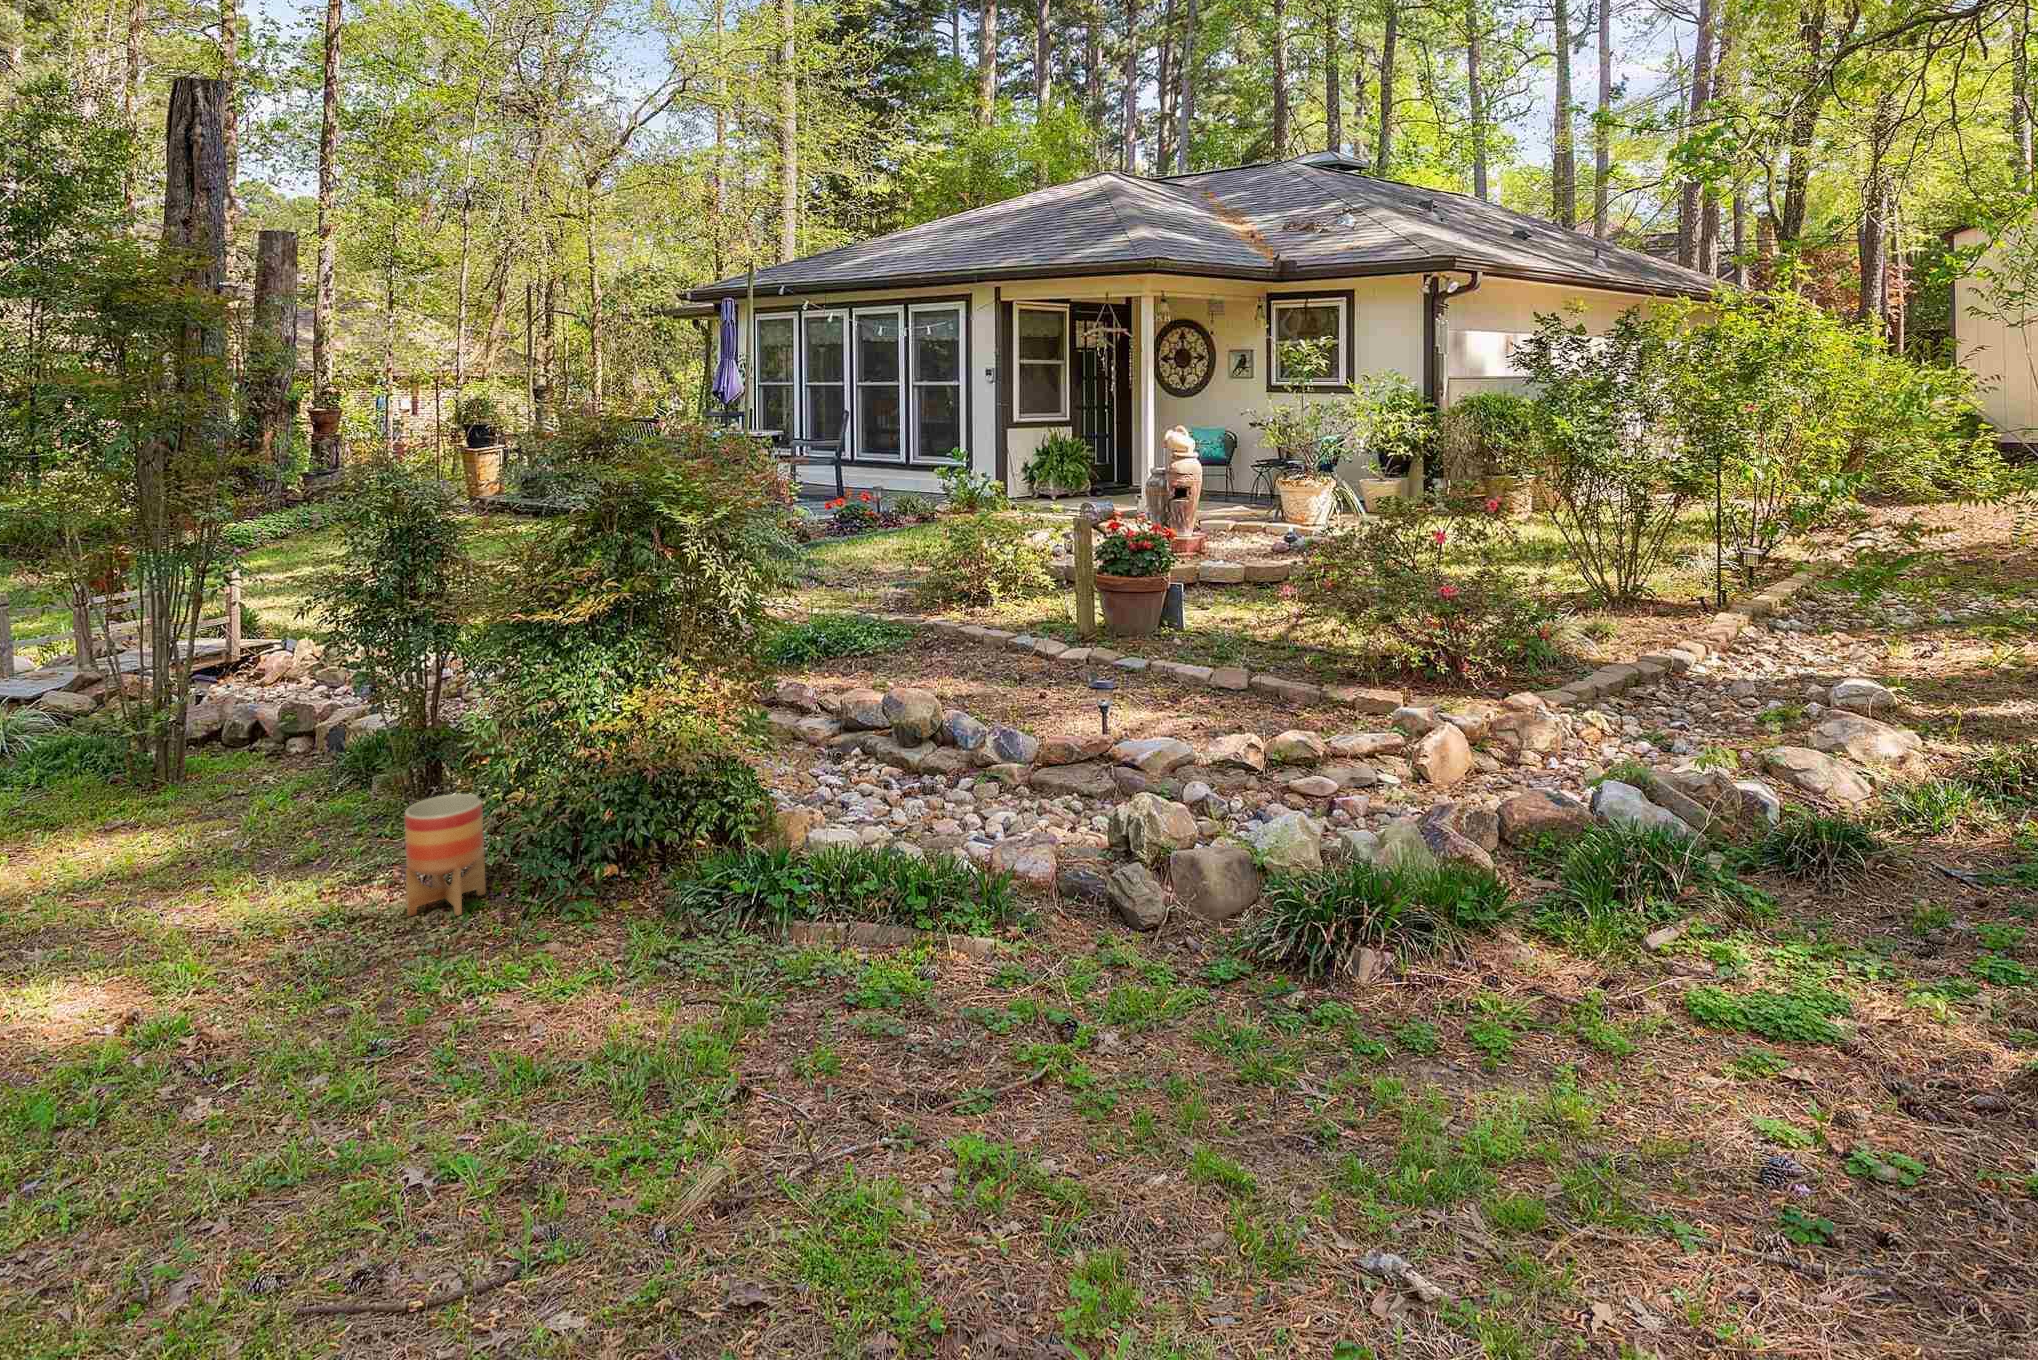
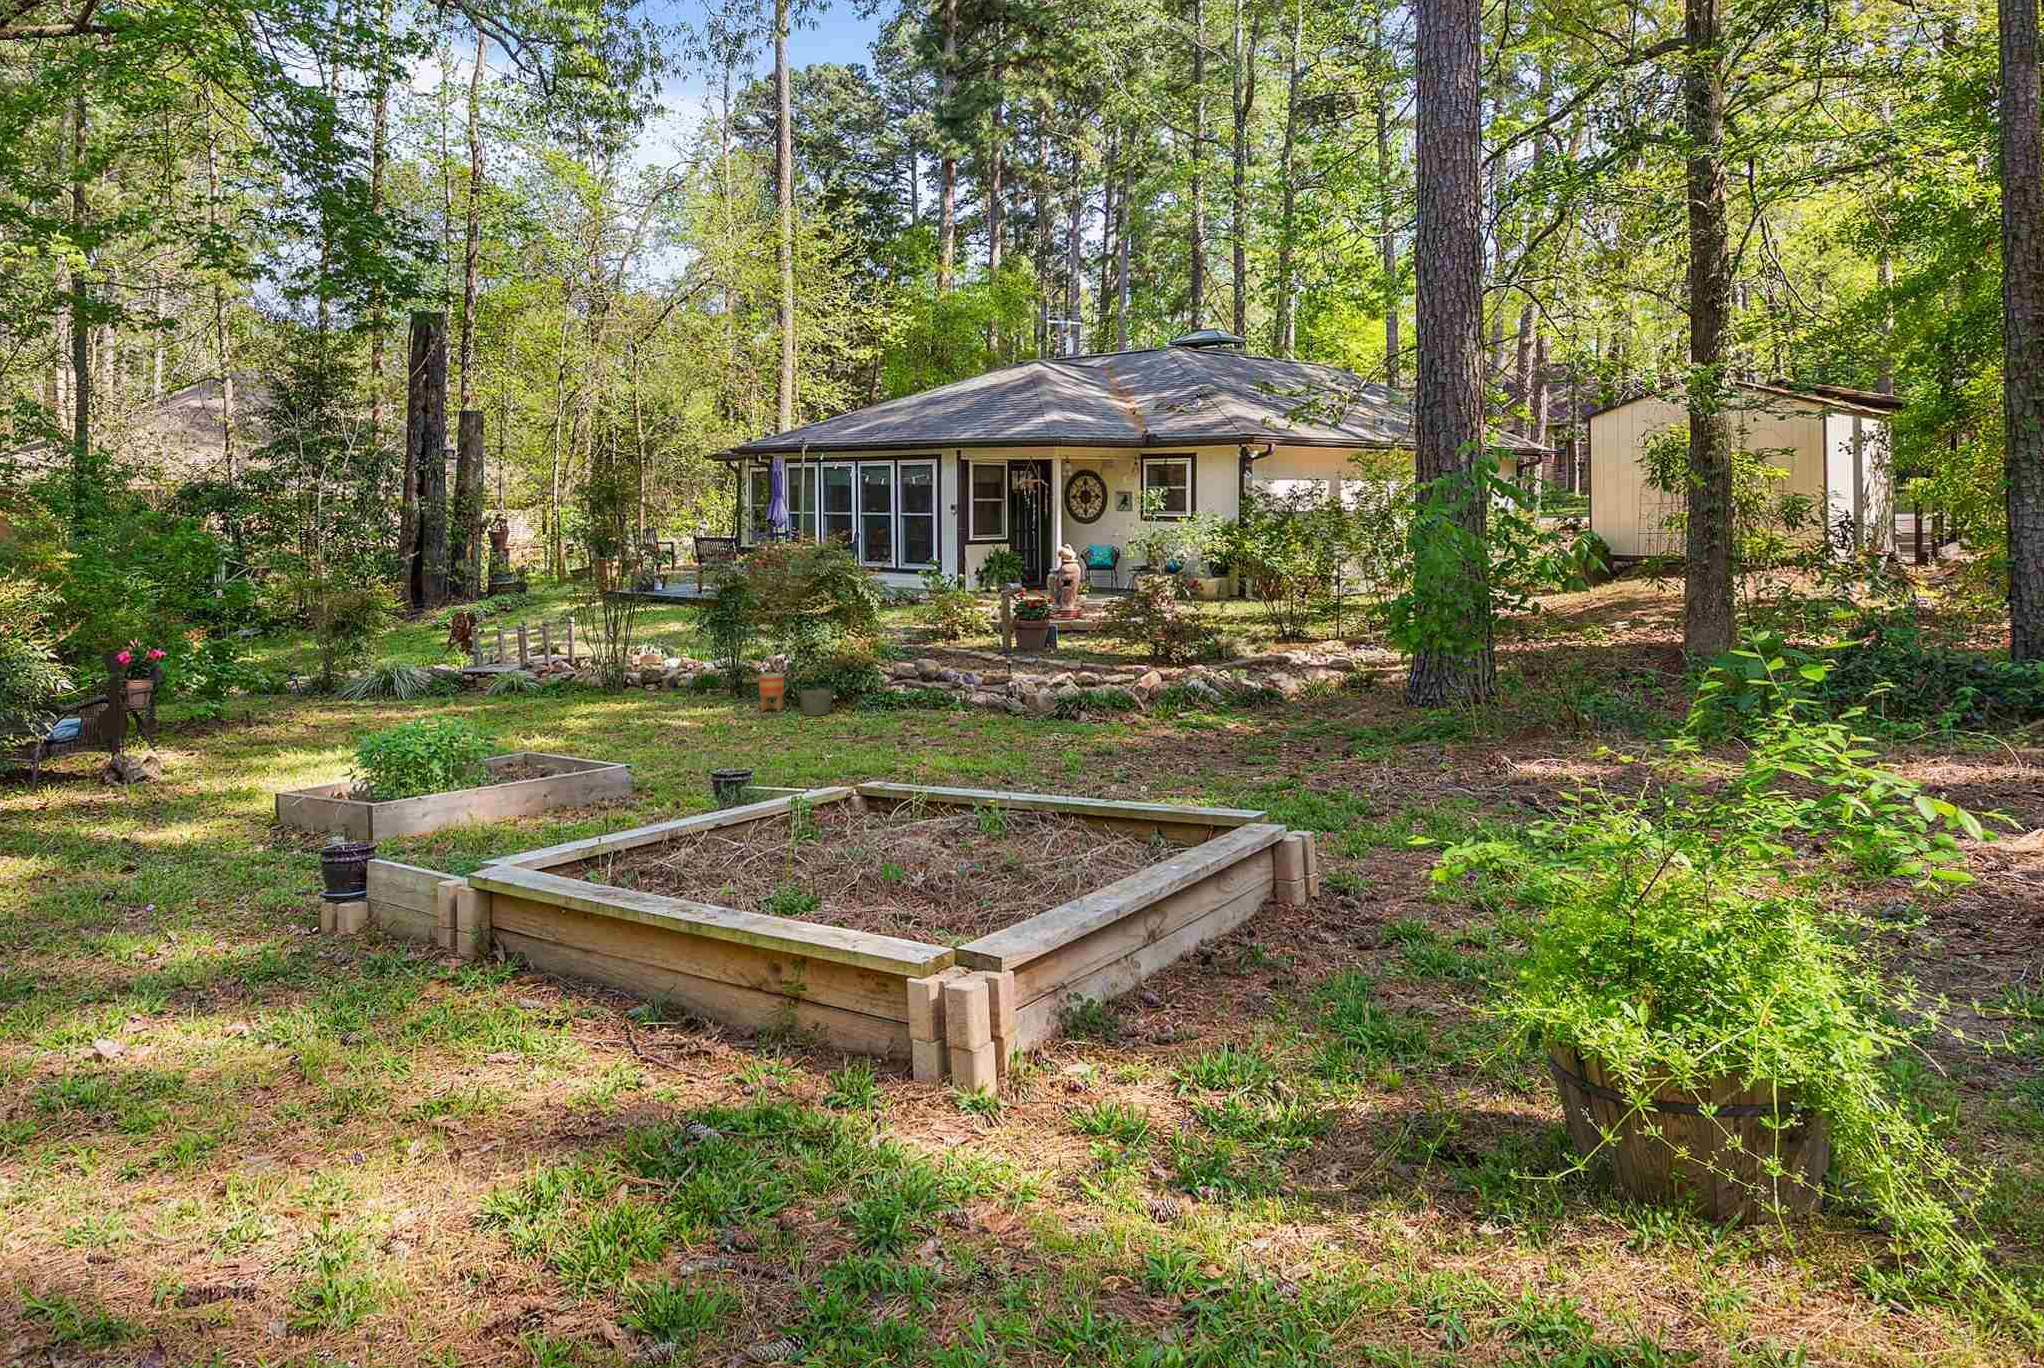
bucket: none [500,847,620,949] -> present [799,688,833,716]

